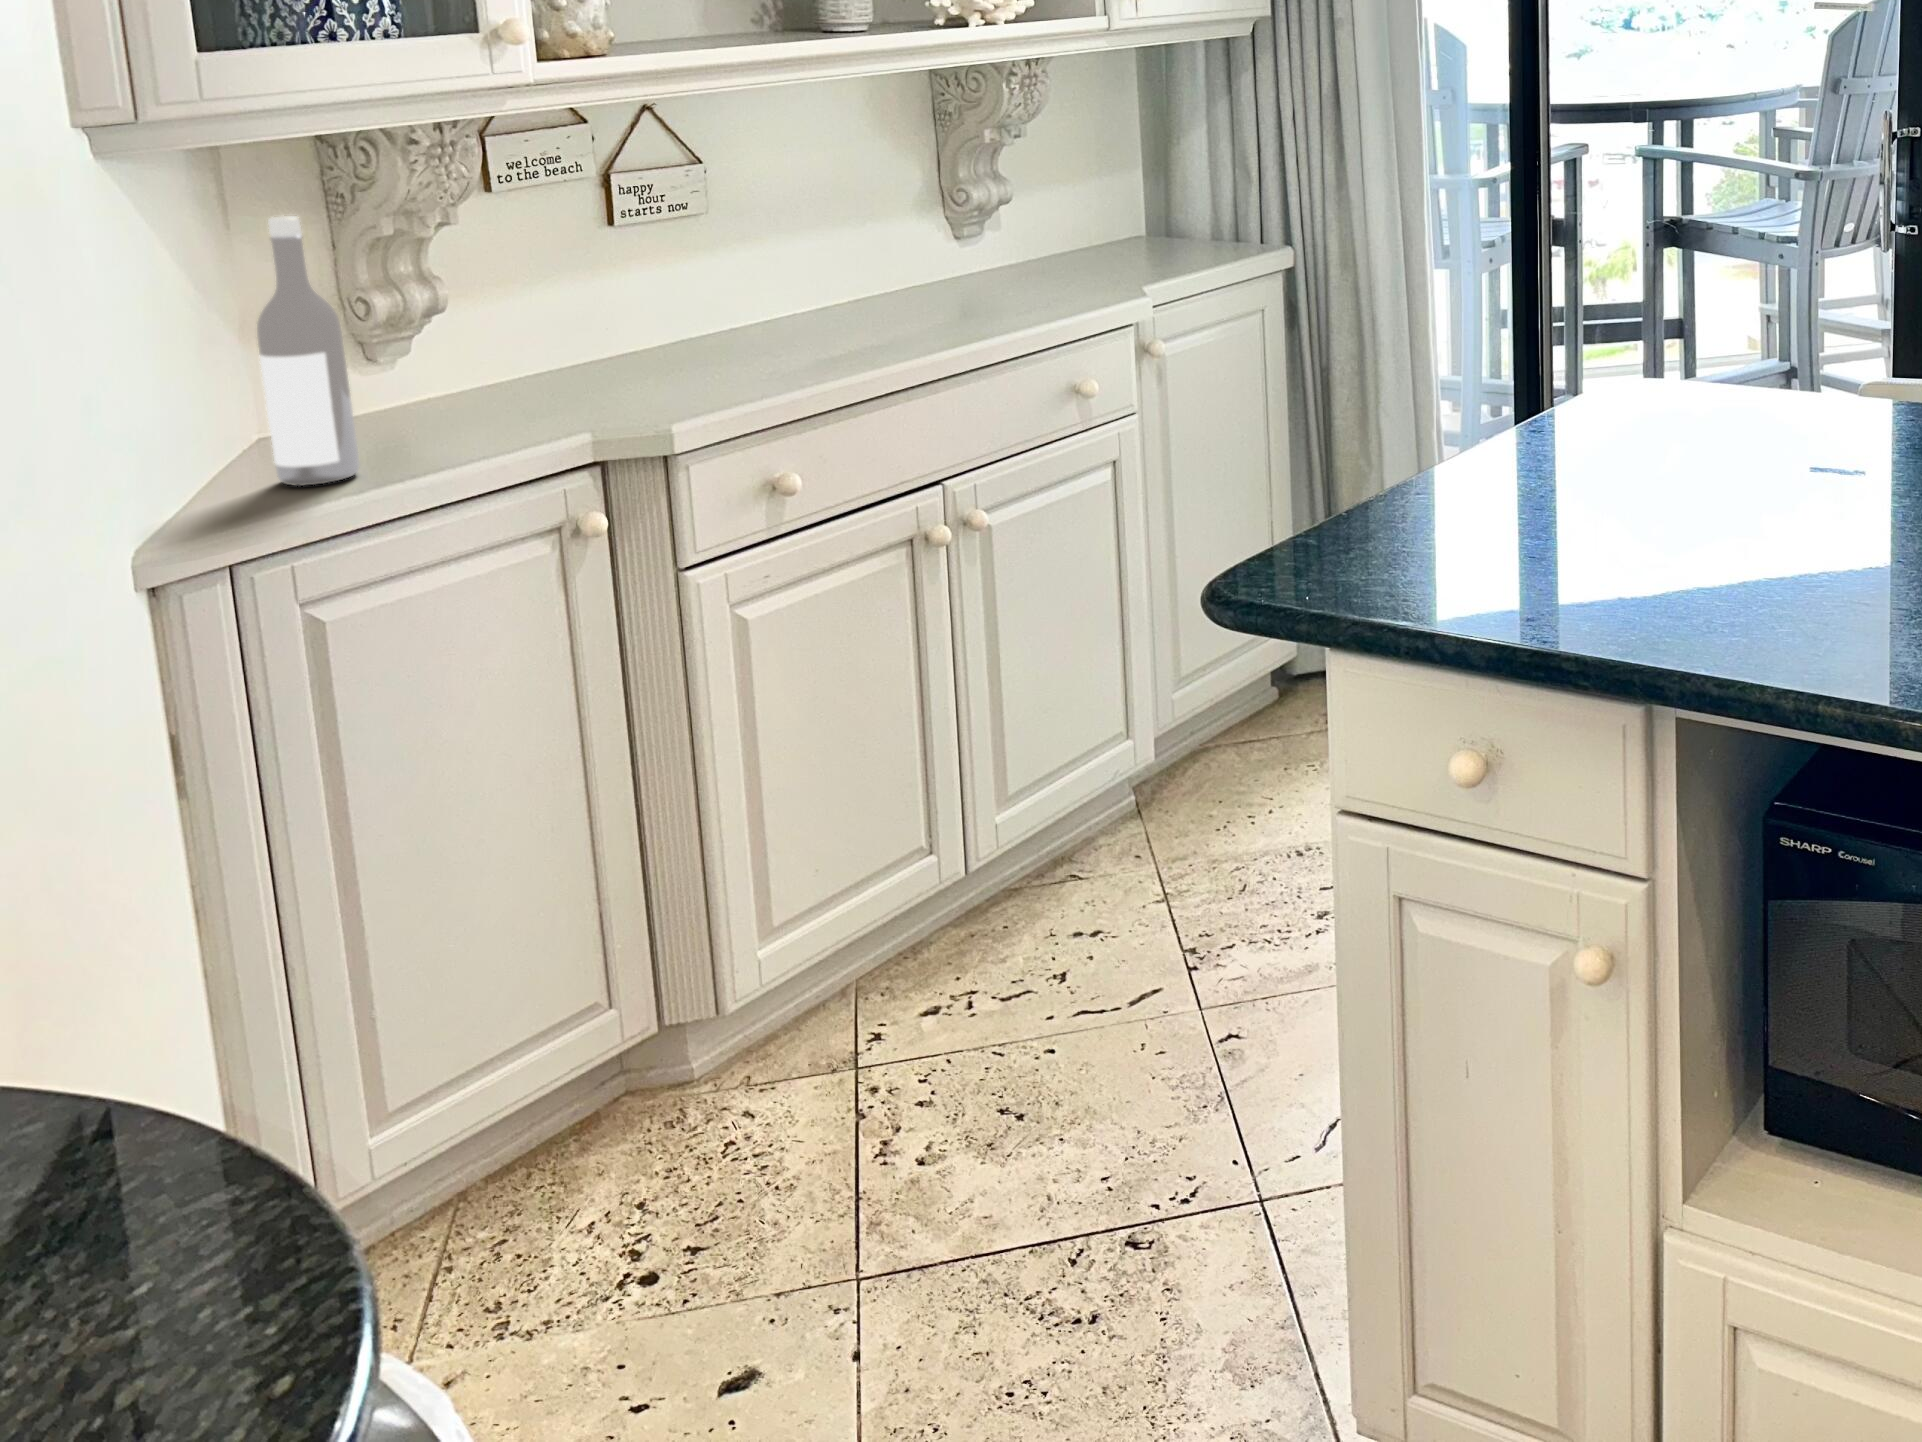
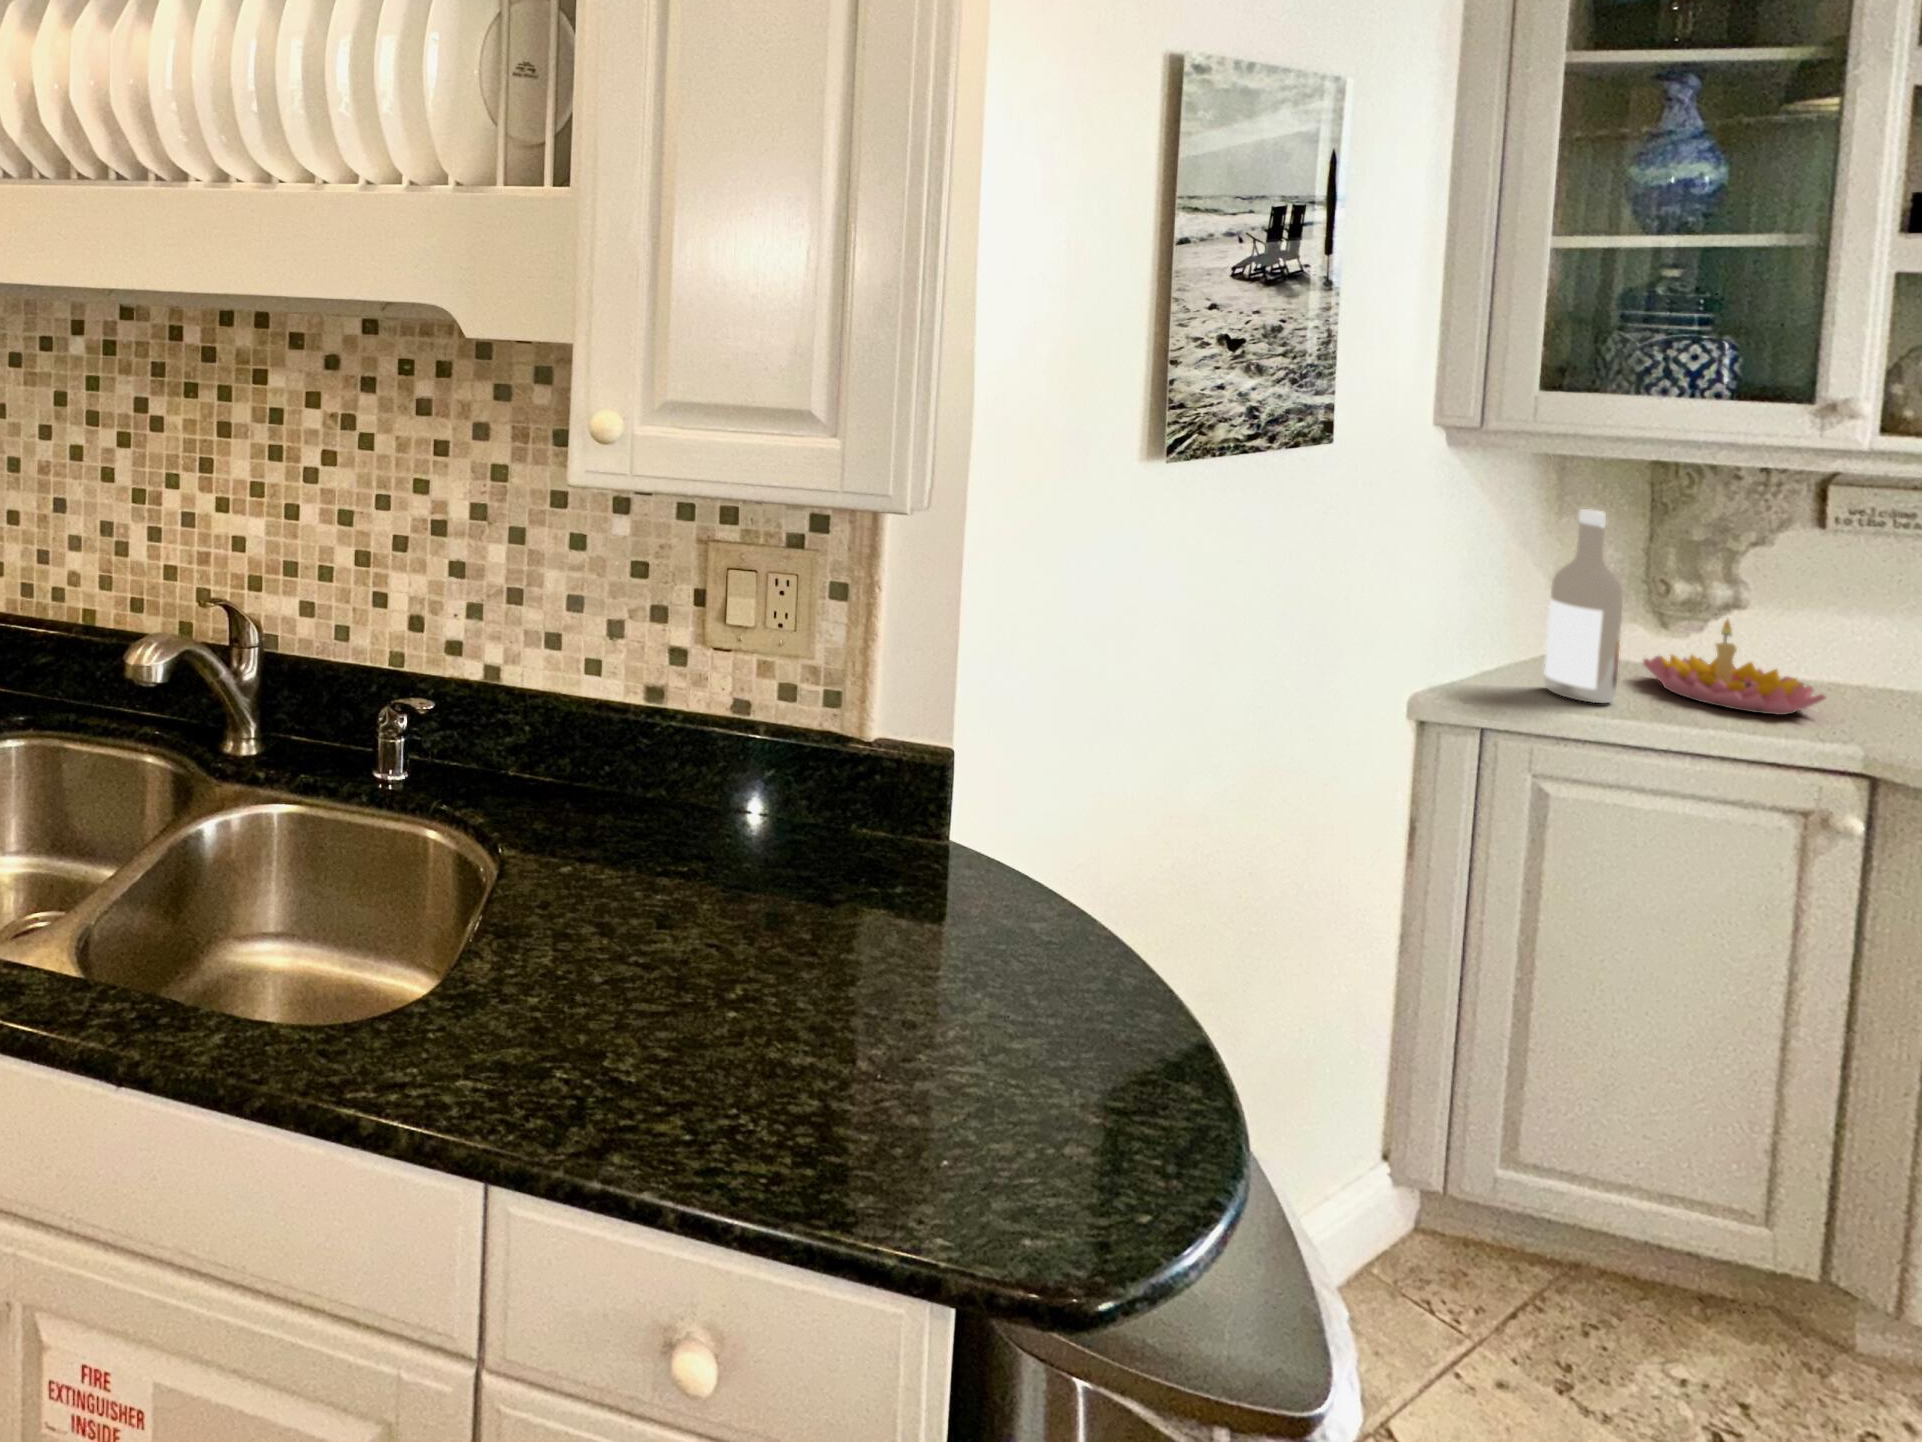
candle holder: none [365,324,543,440] -> present [1643,620,1825,715]

